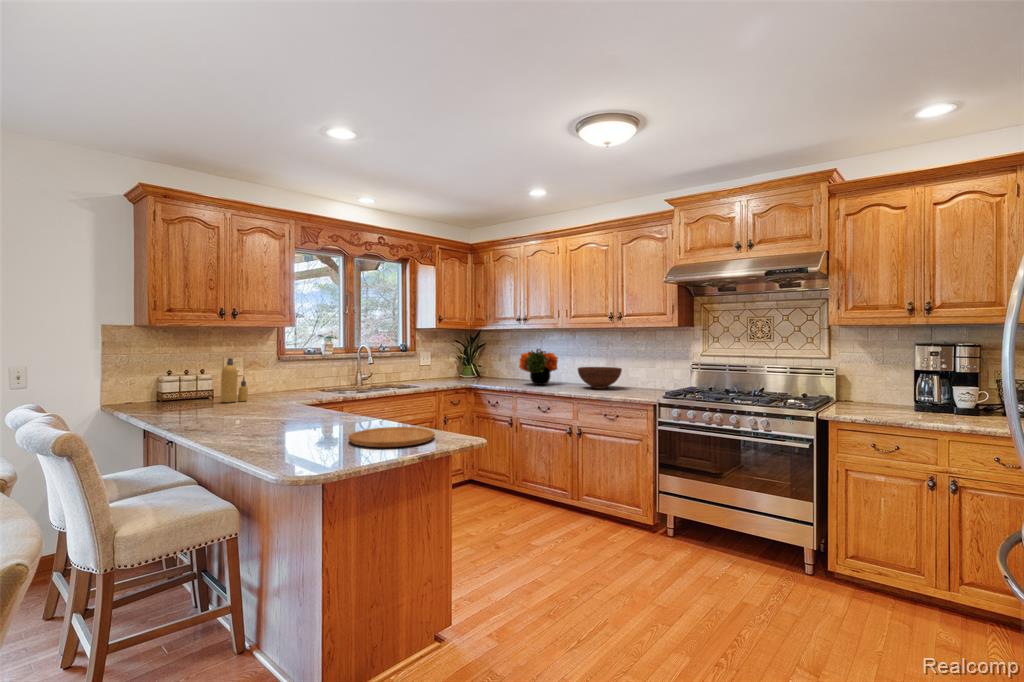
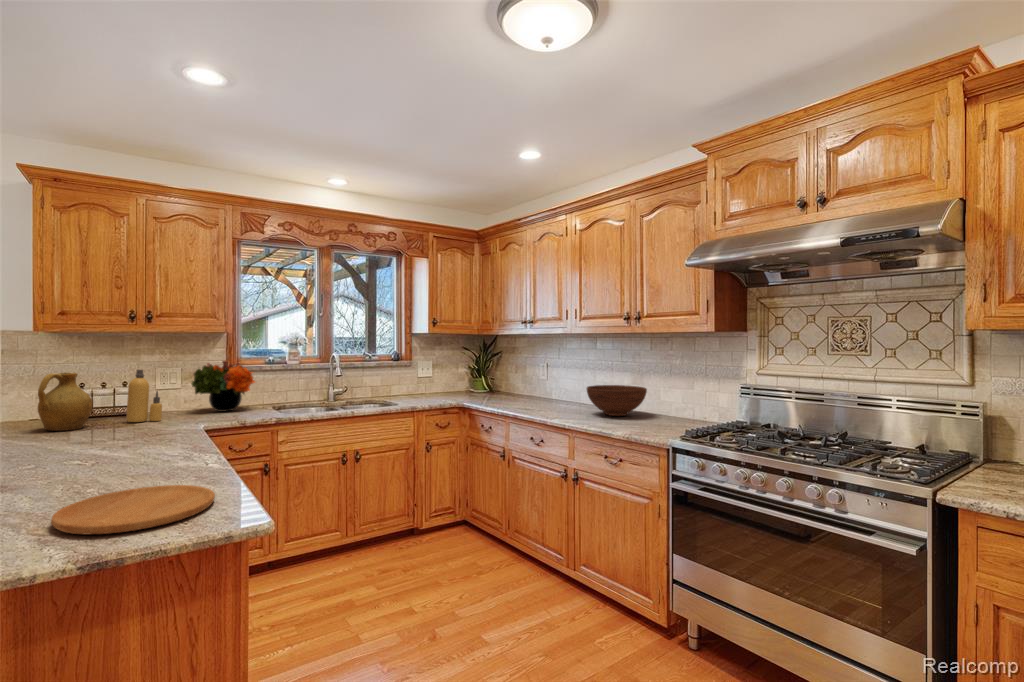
flower arrangement: present [519,349,558,385] -> present [191,361,255,412]
pitcher: none [158,361,200,409] -> present [38,373,93,431]

